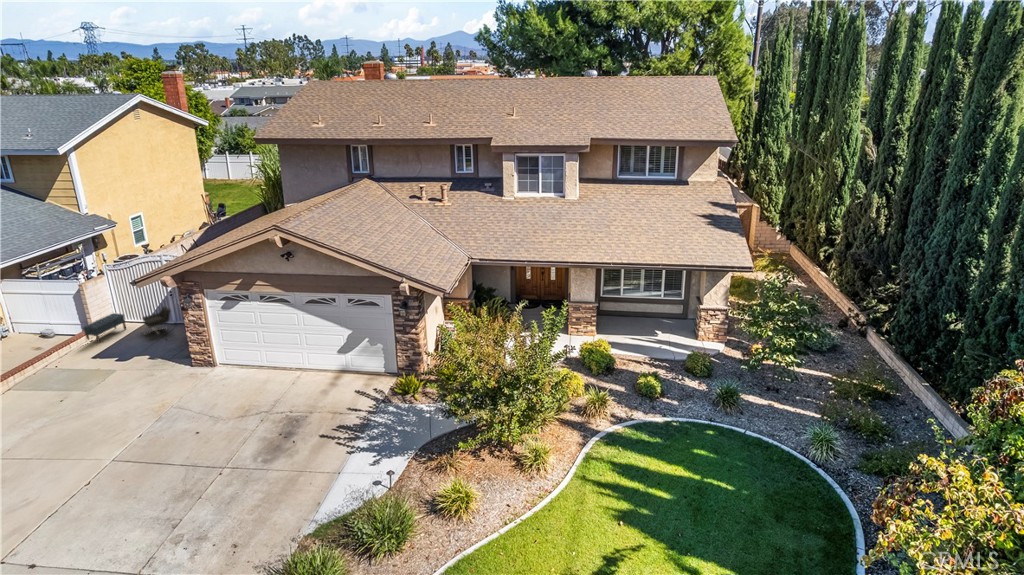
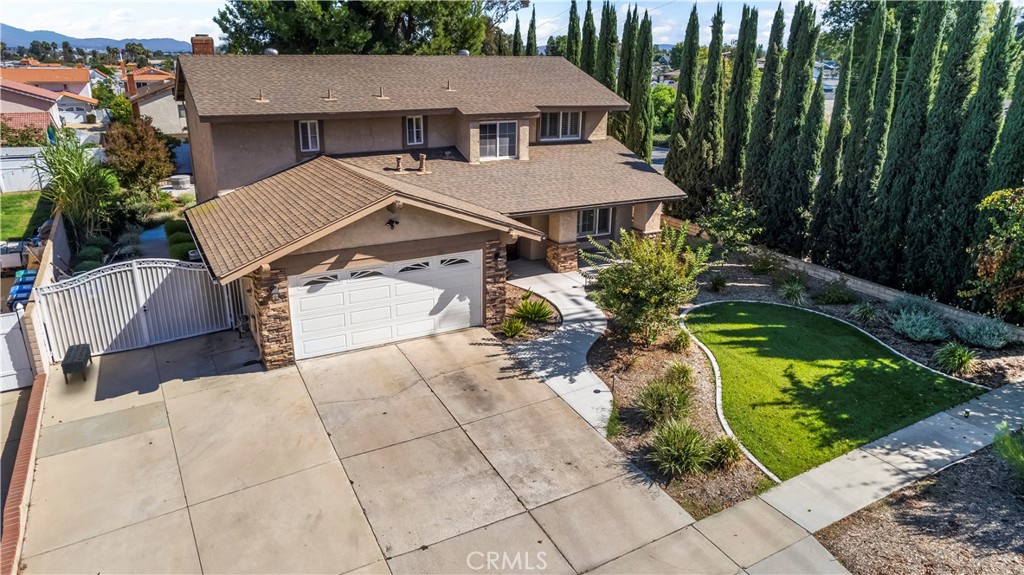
lounge chair: present [143,306,170,331] -> none [118,324,158,361]

